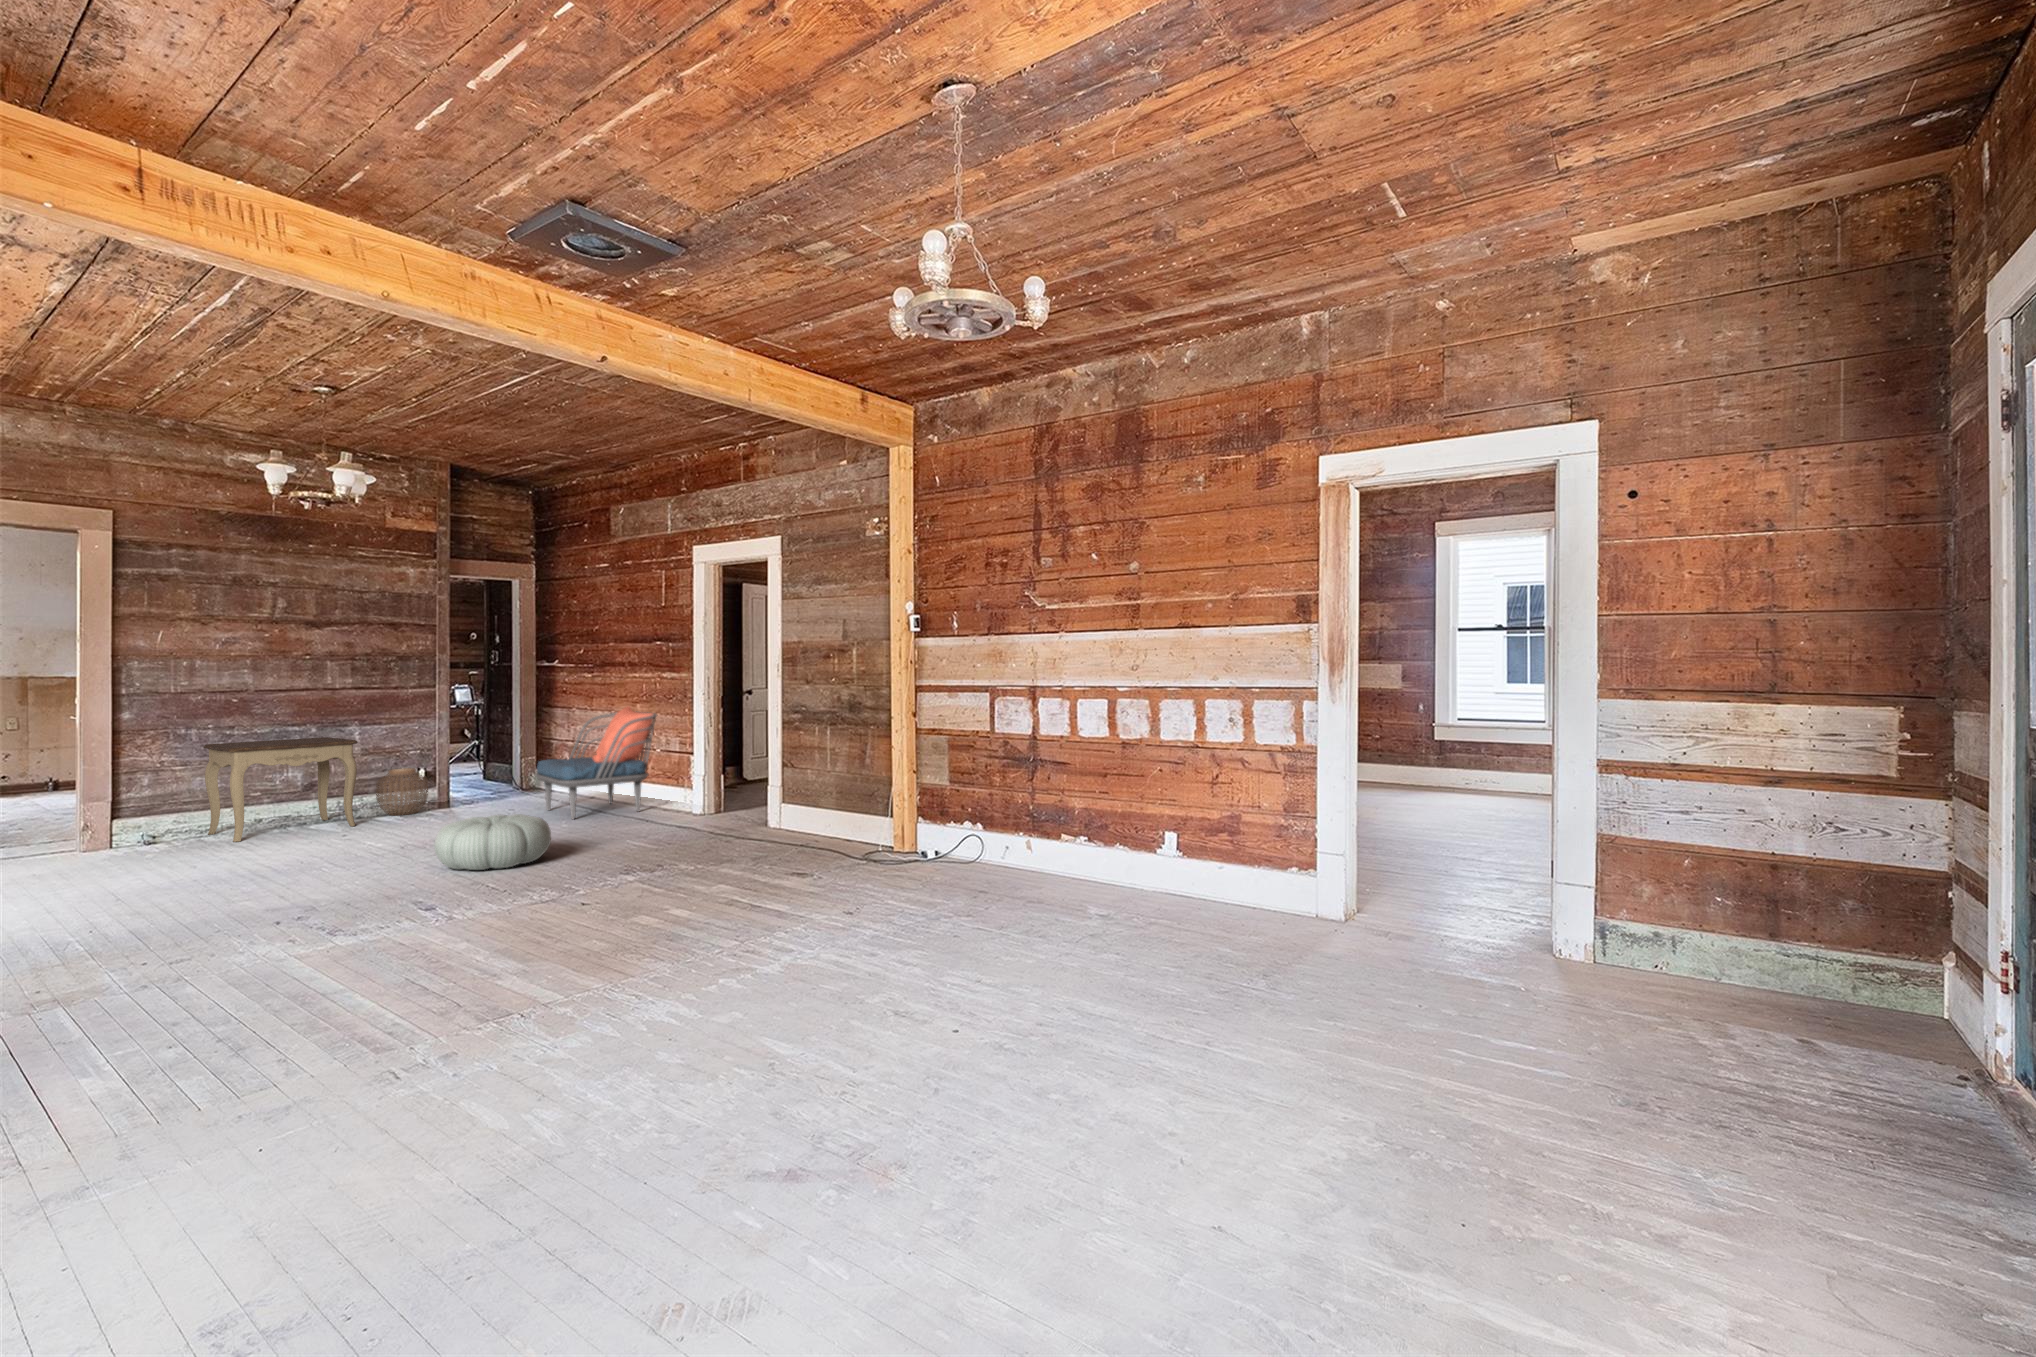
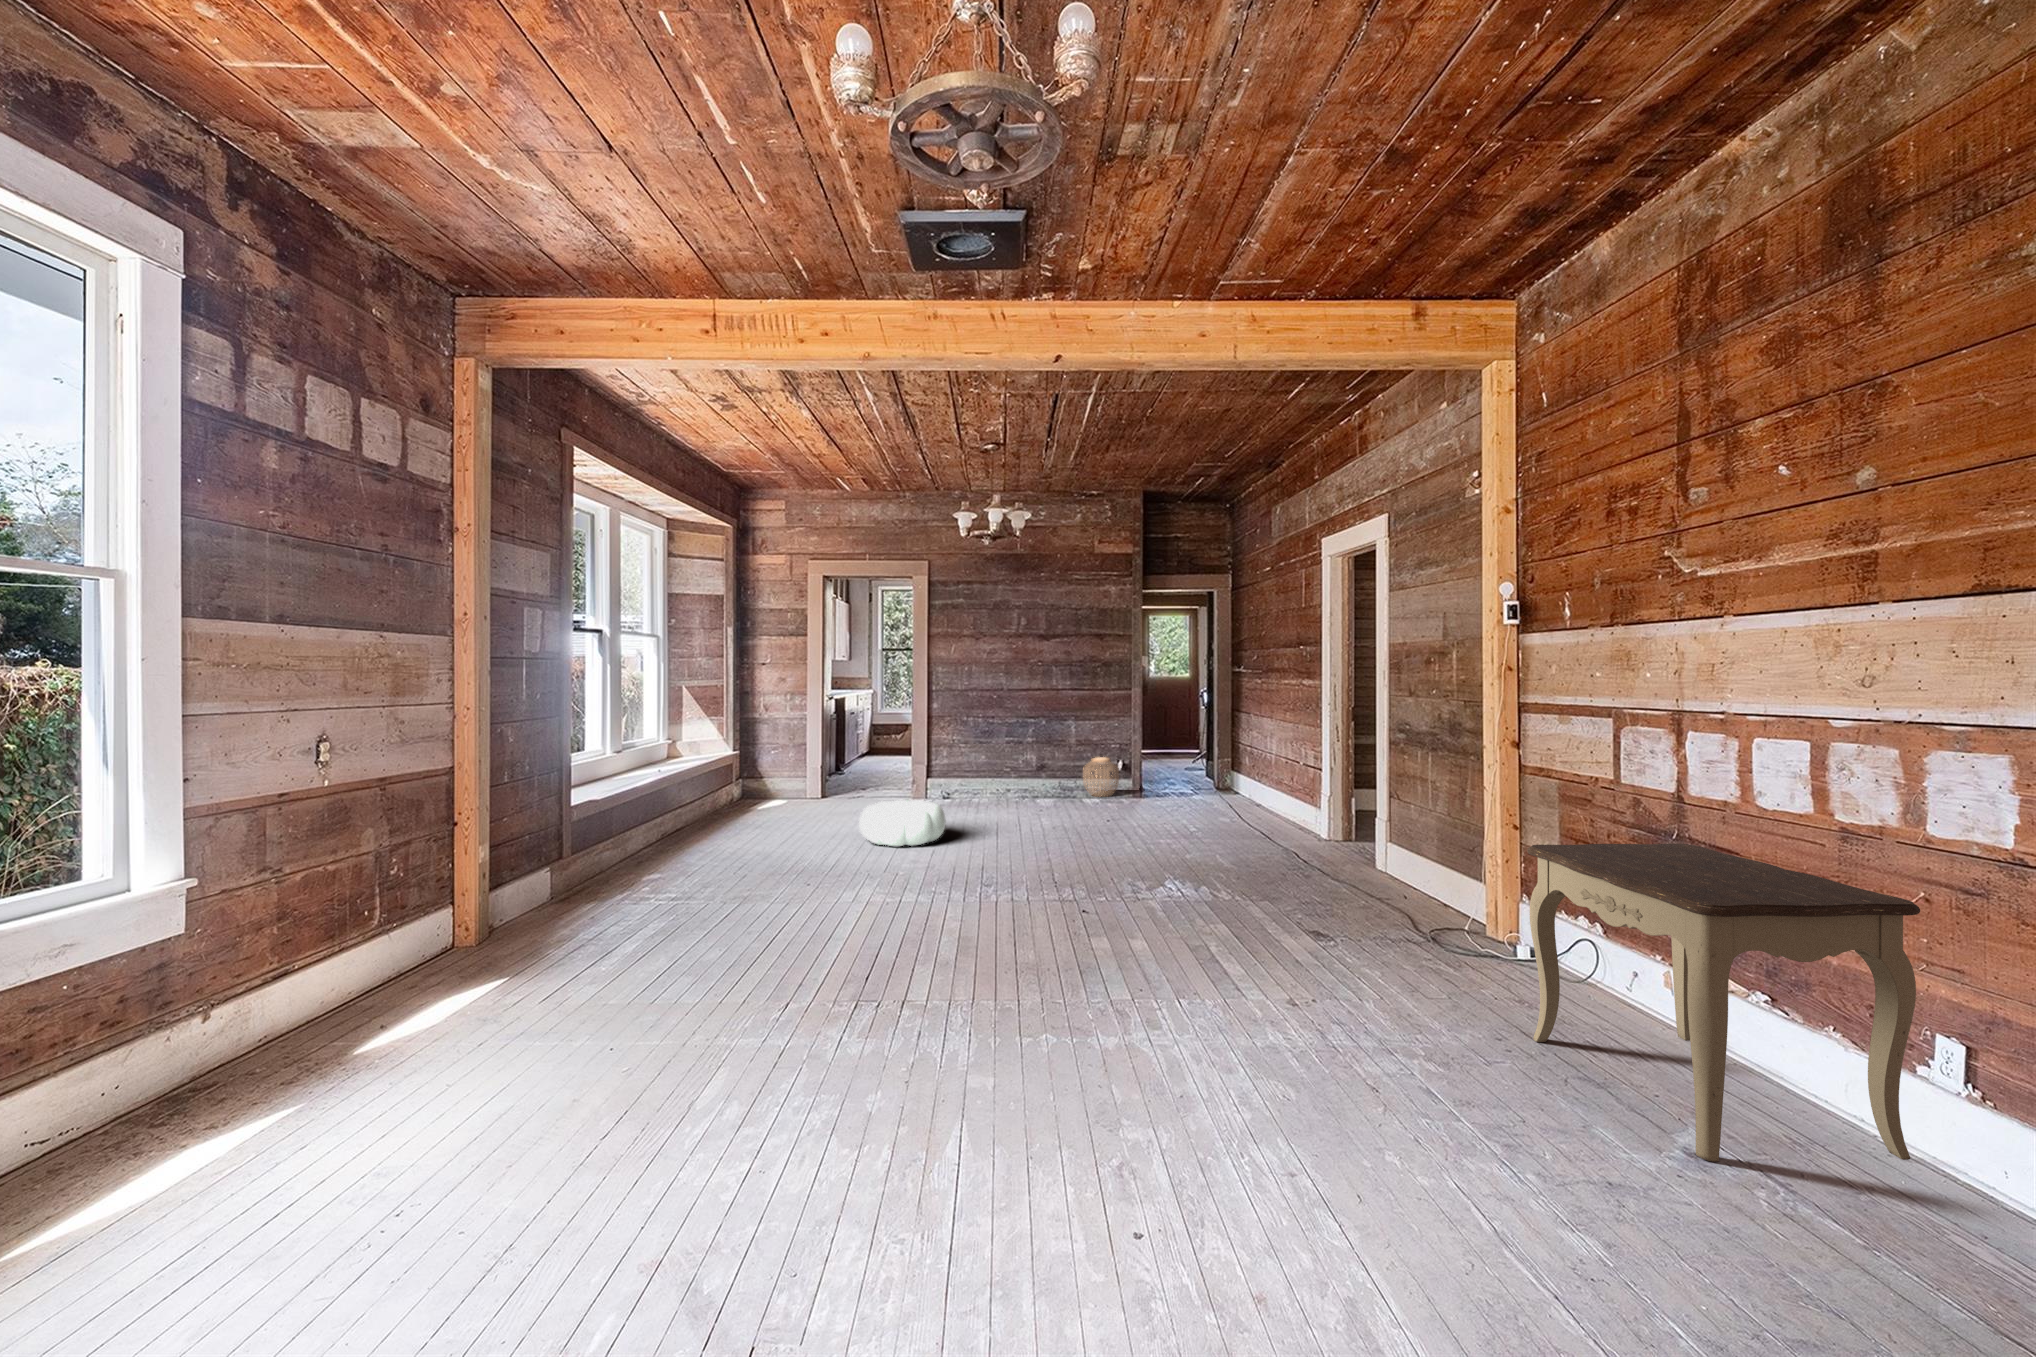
armchair: present [536,706,657,819] -> none [1188,712,1291,822]
side table: present [203,737,358,842] -> present [1527,844,1920,1162]
pouf: present [434,814,551,870] -> present [859,800,946,846]

